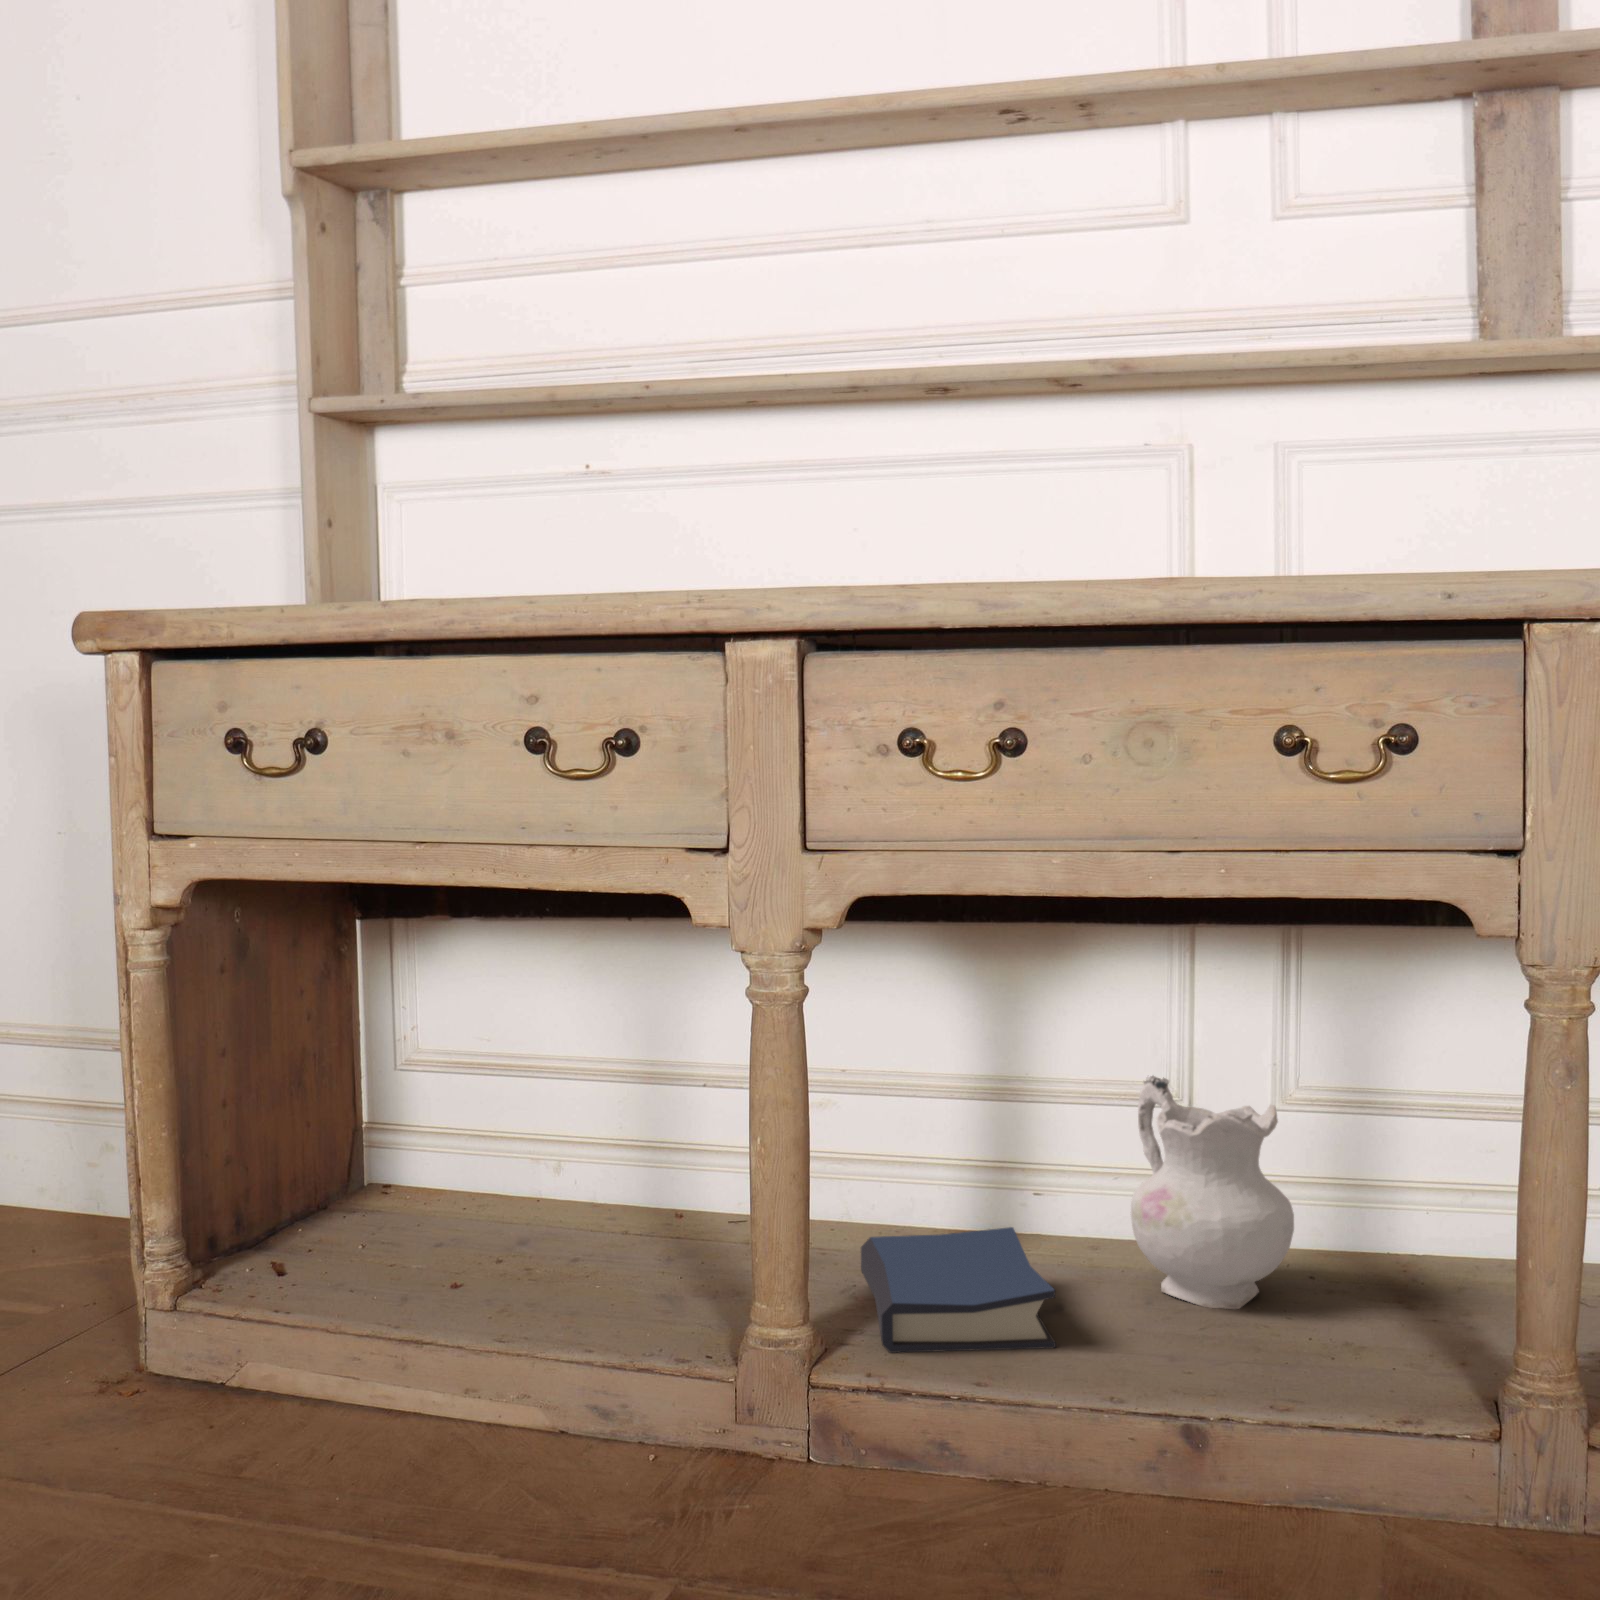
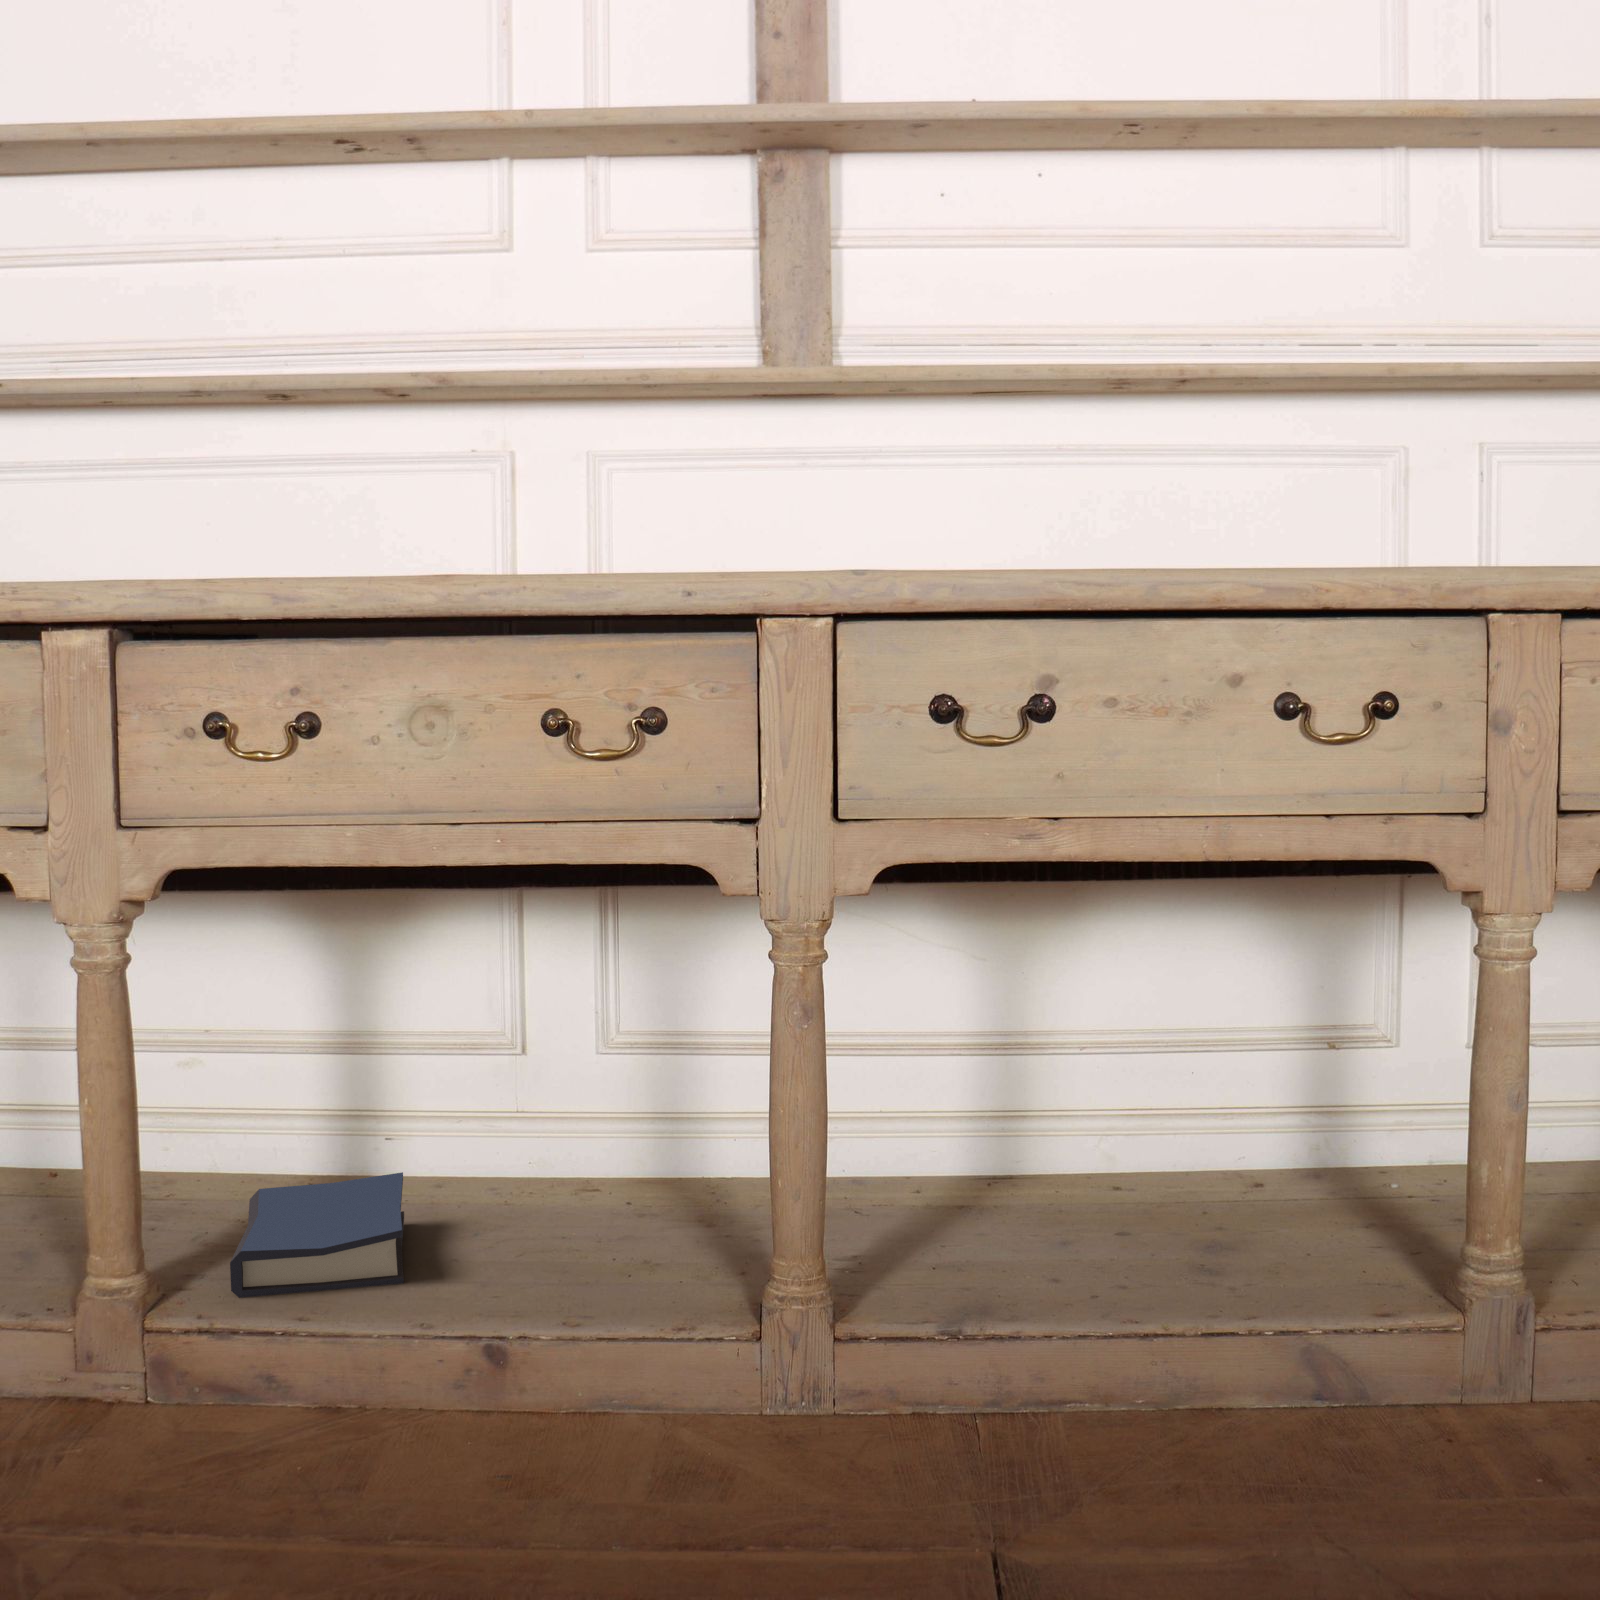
ceramic pitcher: present [1131,1076,1294,1309] -> none [512,1024,660,1239]

